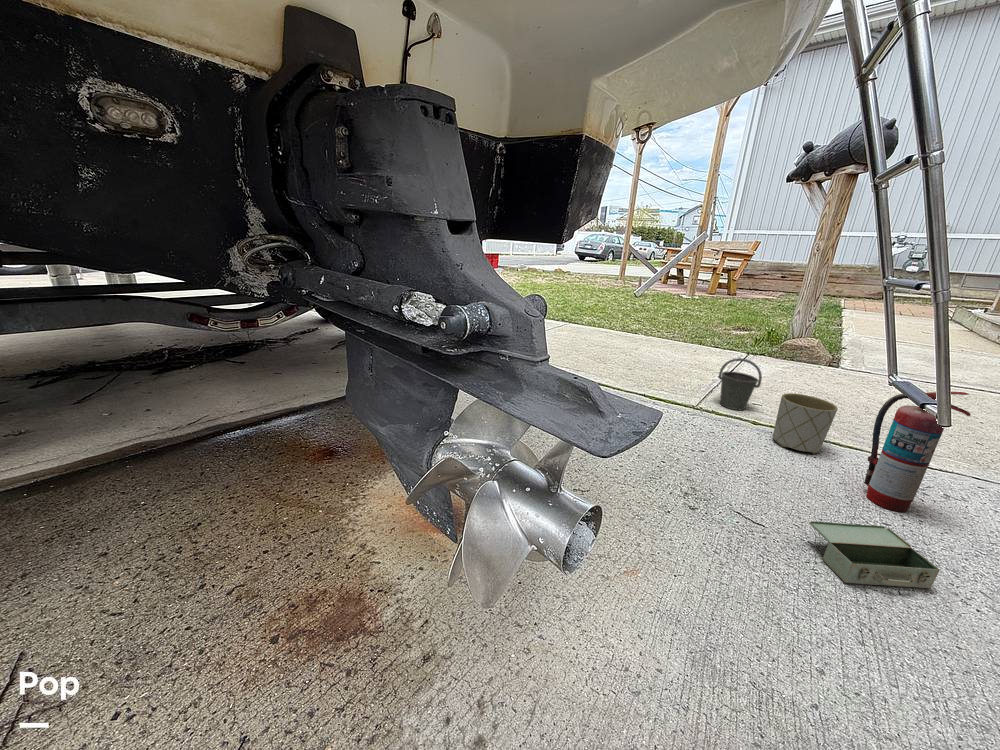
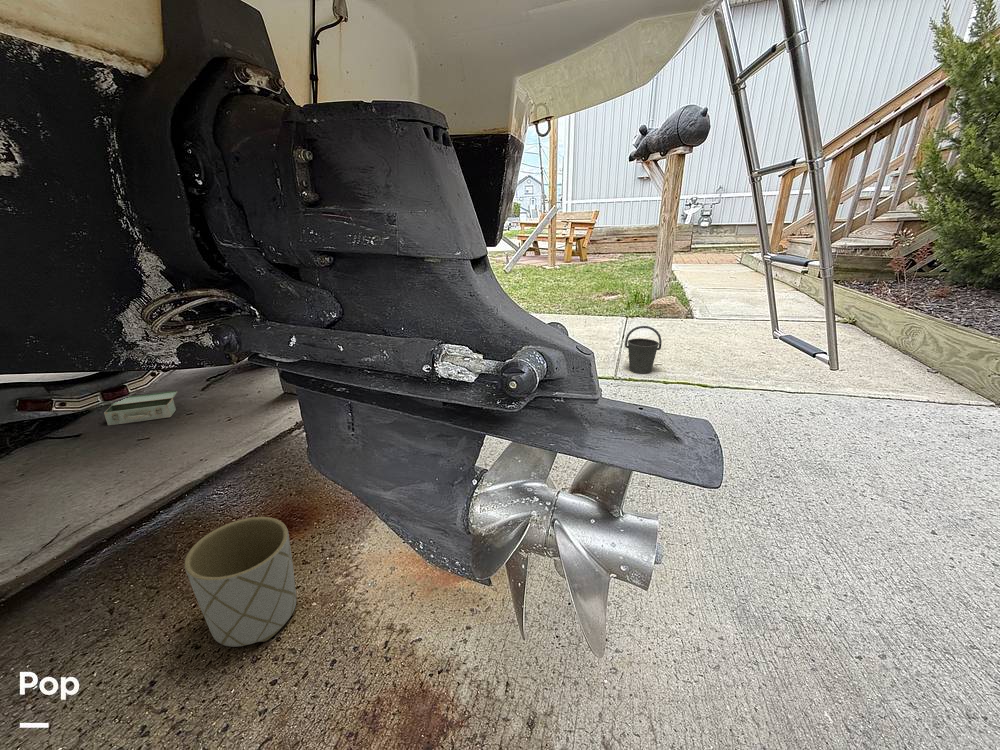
fire extinguisher: present [864,392,971,512] -> none [768,331,838,435]
planter: present [773,393,838,454] -> present [185,517,296,647]
toolbox: present [809,521,940,588] -> present [104,391,177,425]

